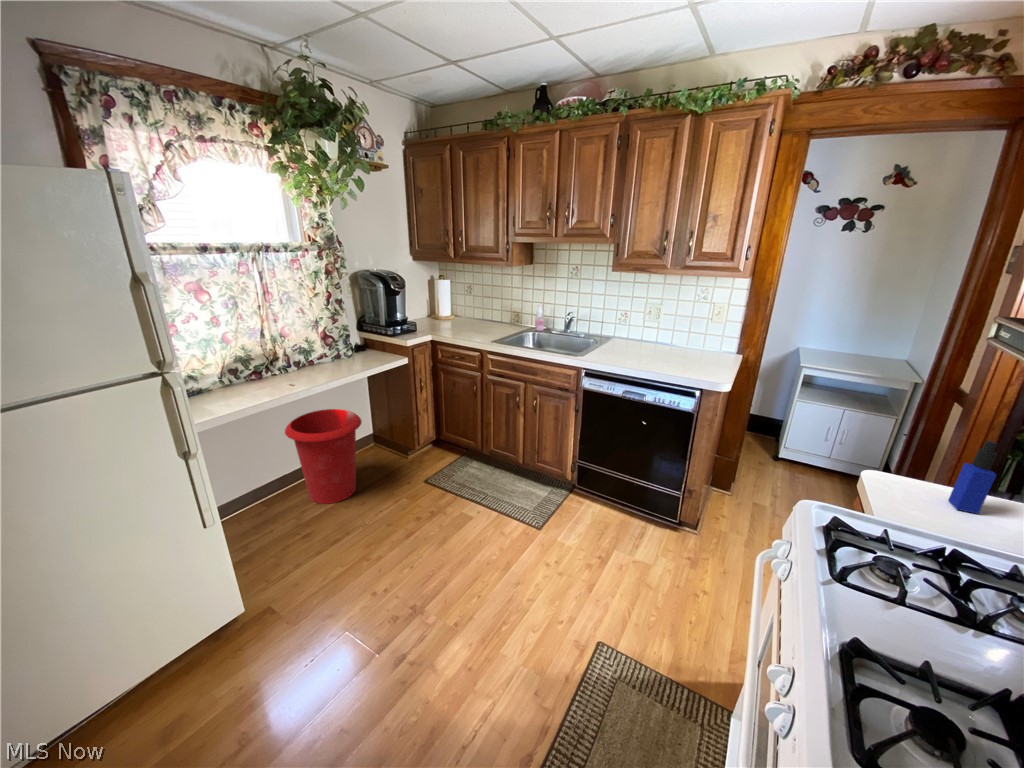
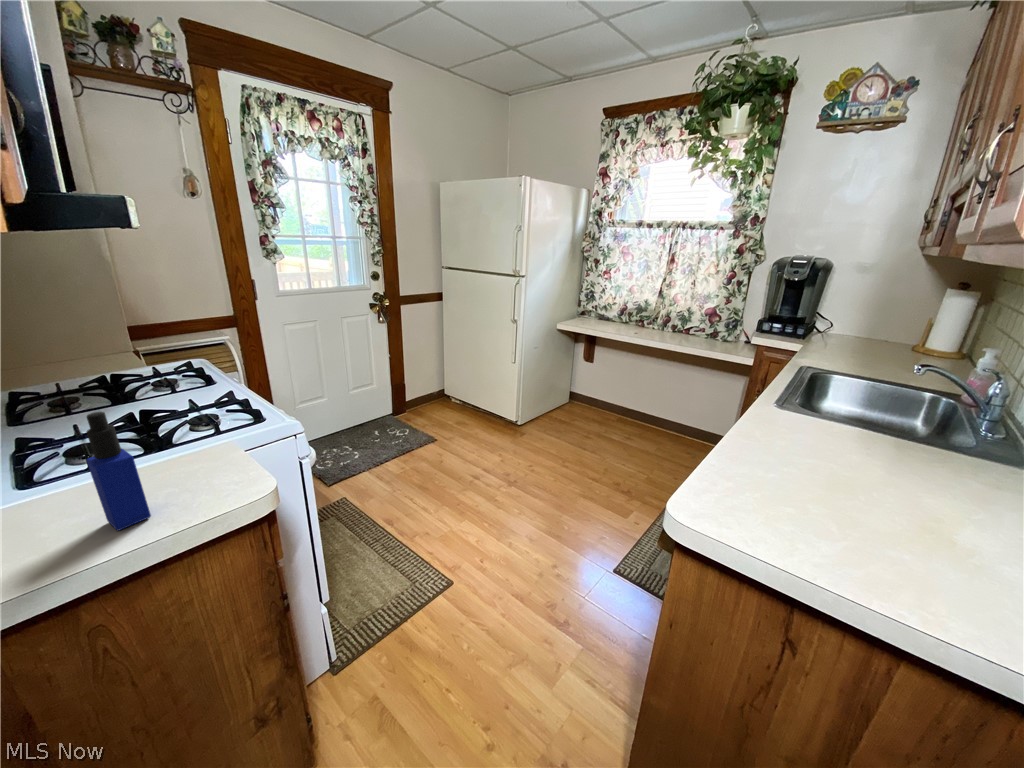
waste bin: present [285,409,362,504] -> none [623,368,688,449]

